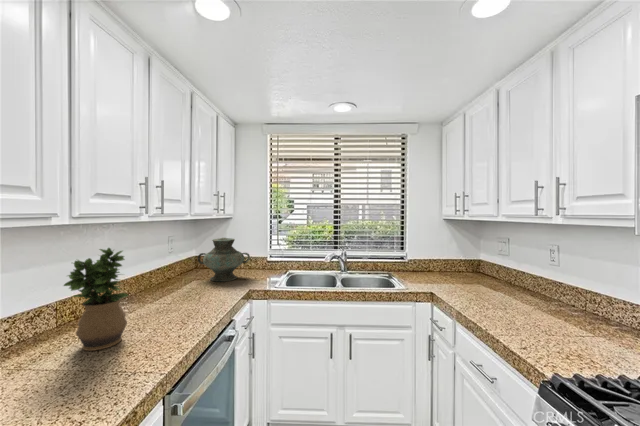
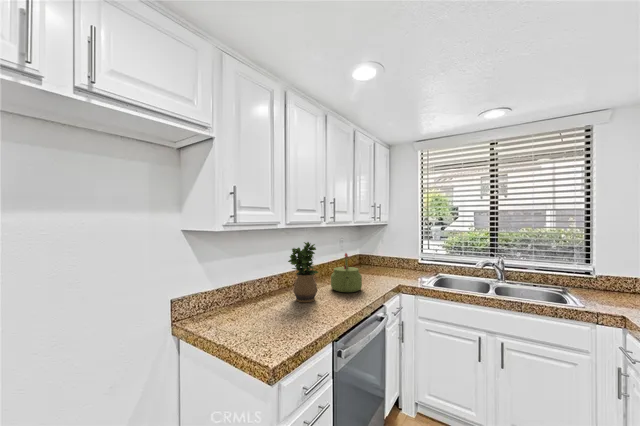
vase: present [198,238,250,281] -> none [360,240,402,276]
kettle: none [153,259,201,315] -> present [331,253,362,292]

